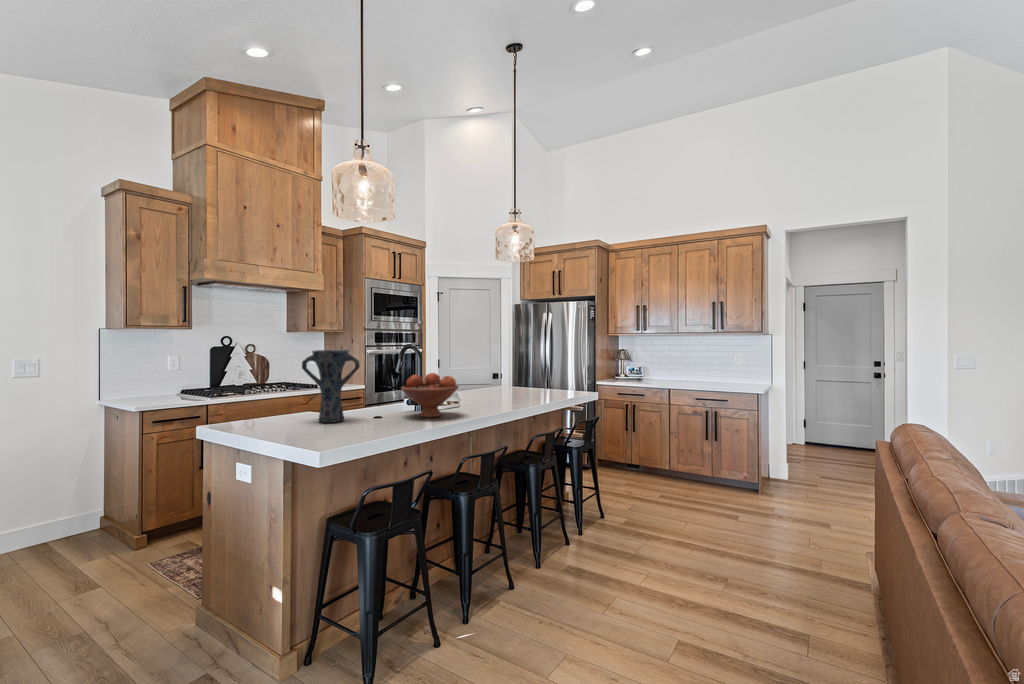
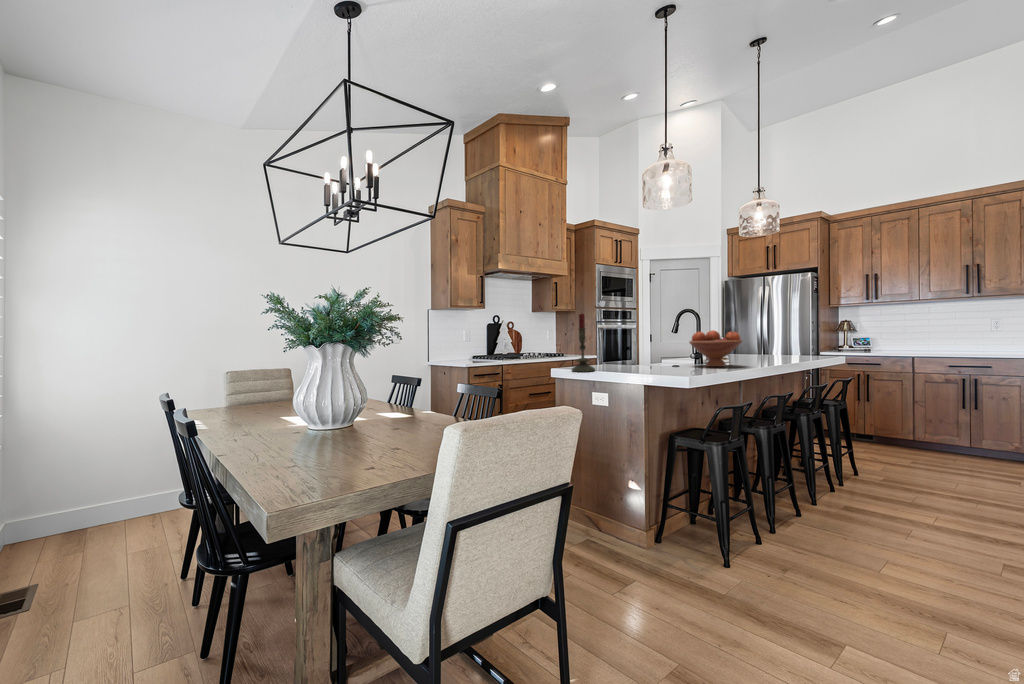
vase: present [302,350,360,423] -> none [612,310,660,369]
candle: none [234,351,268,431] -> present [572,313,595,372]

